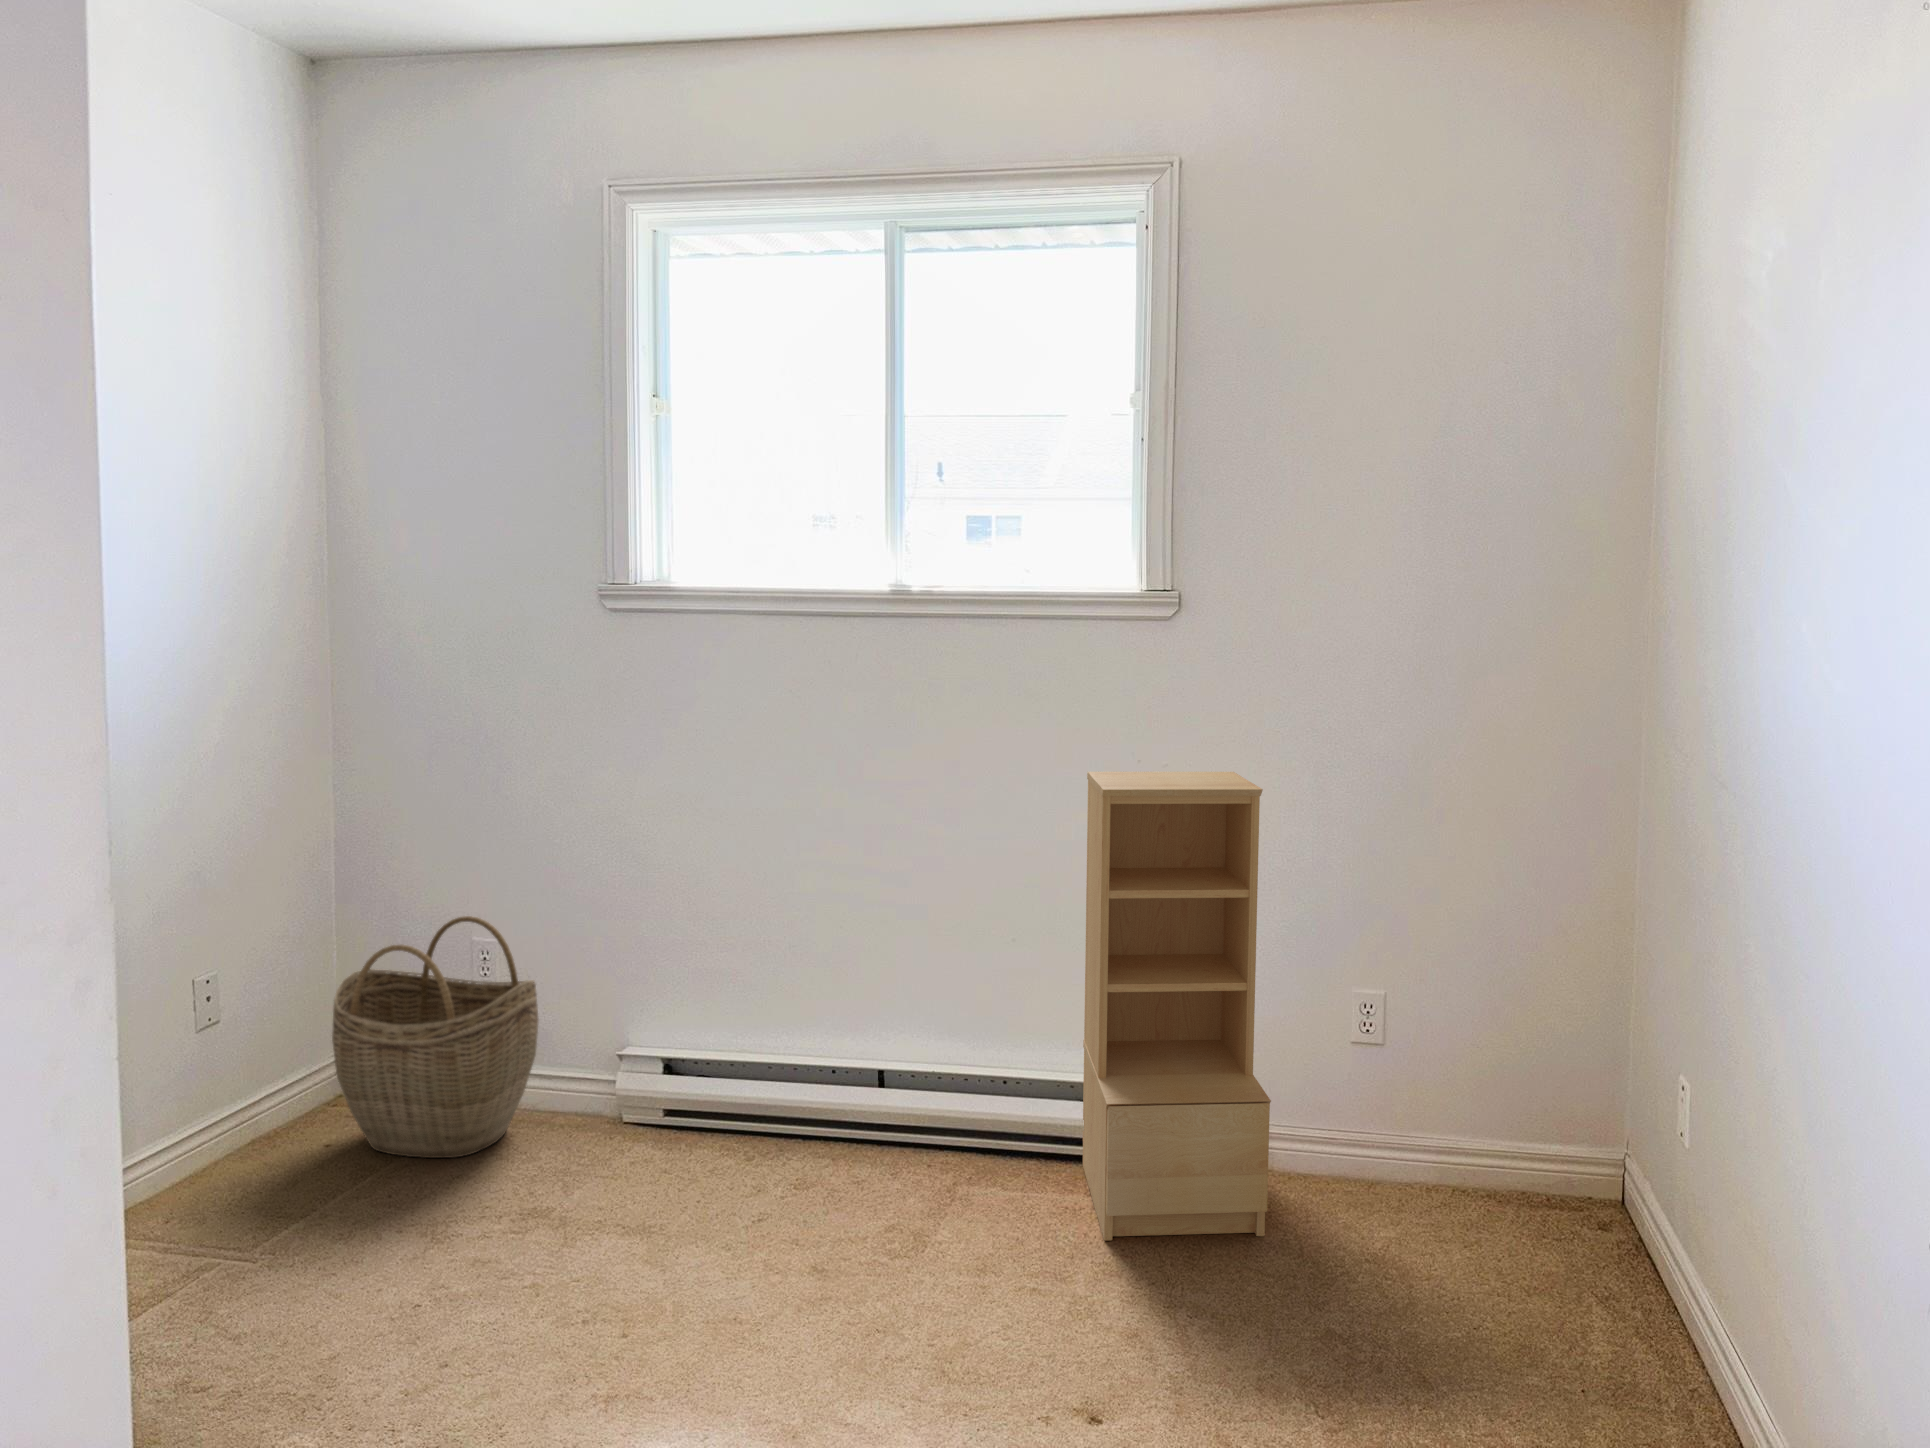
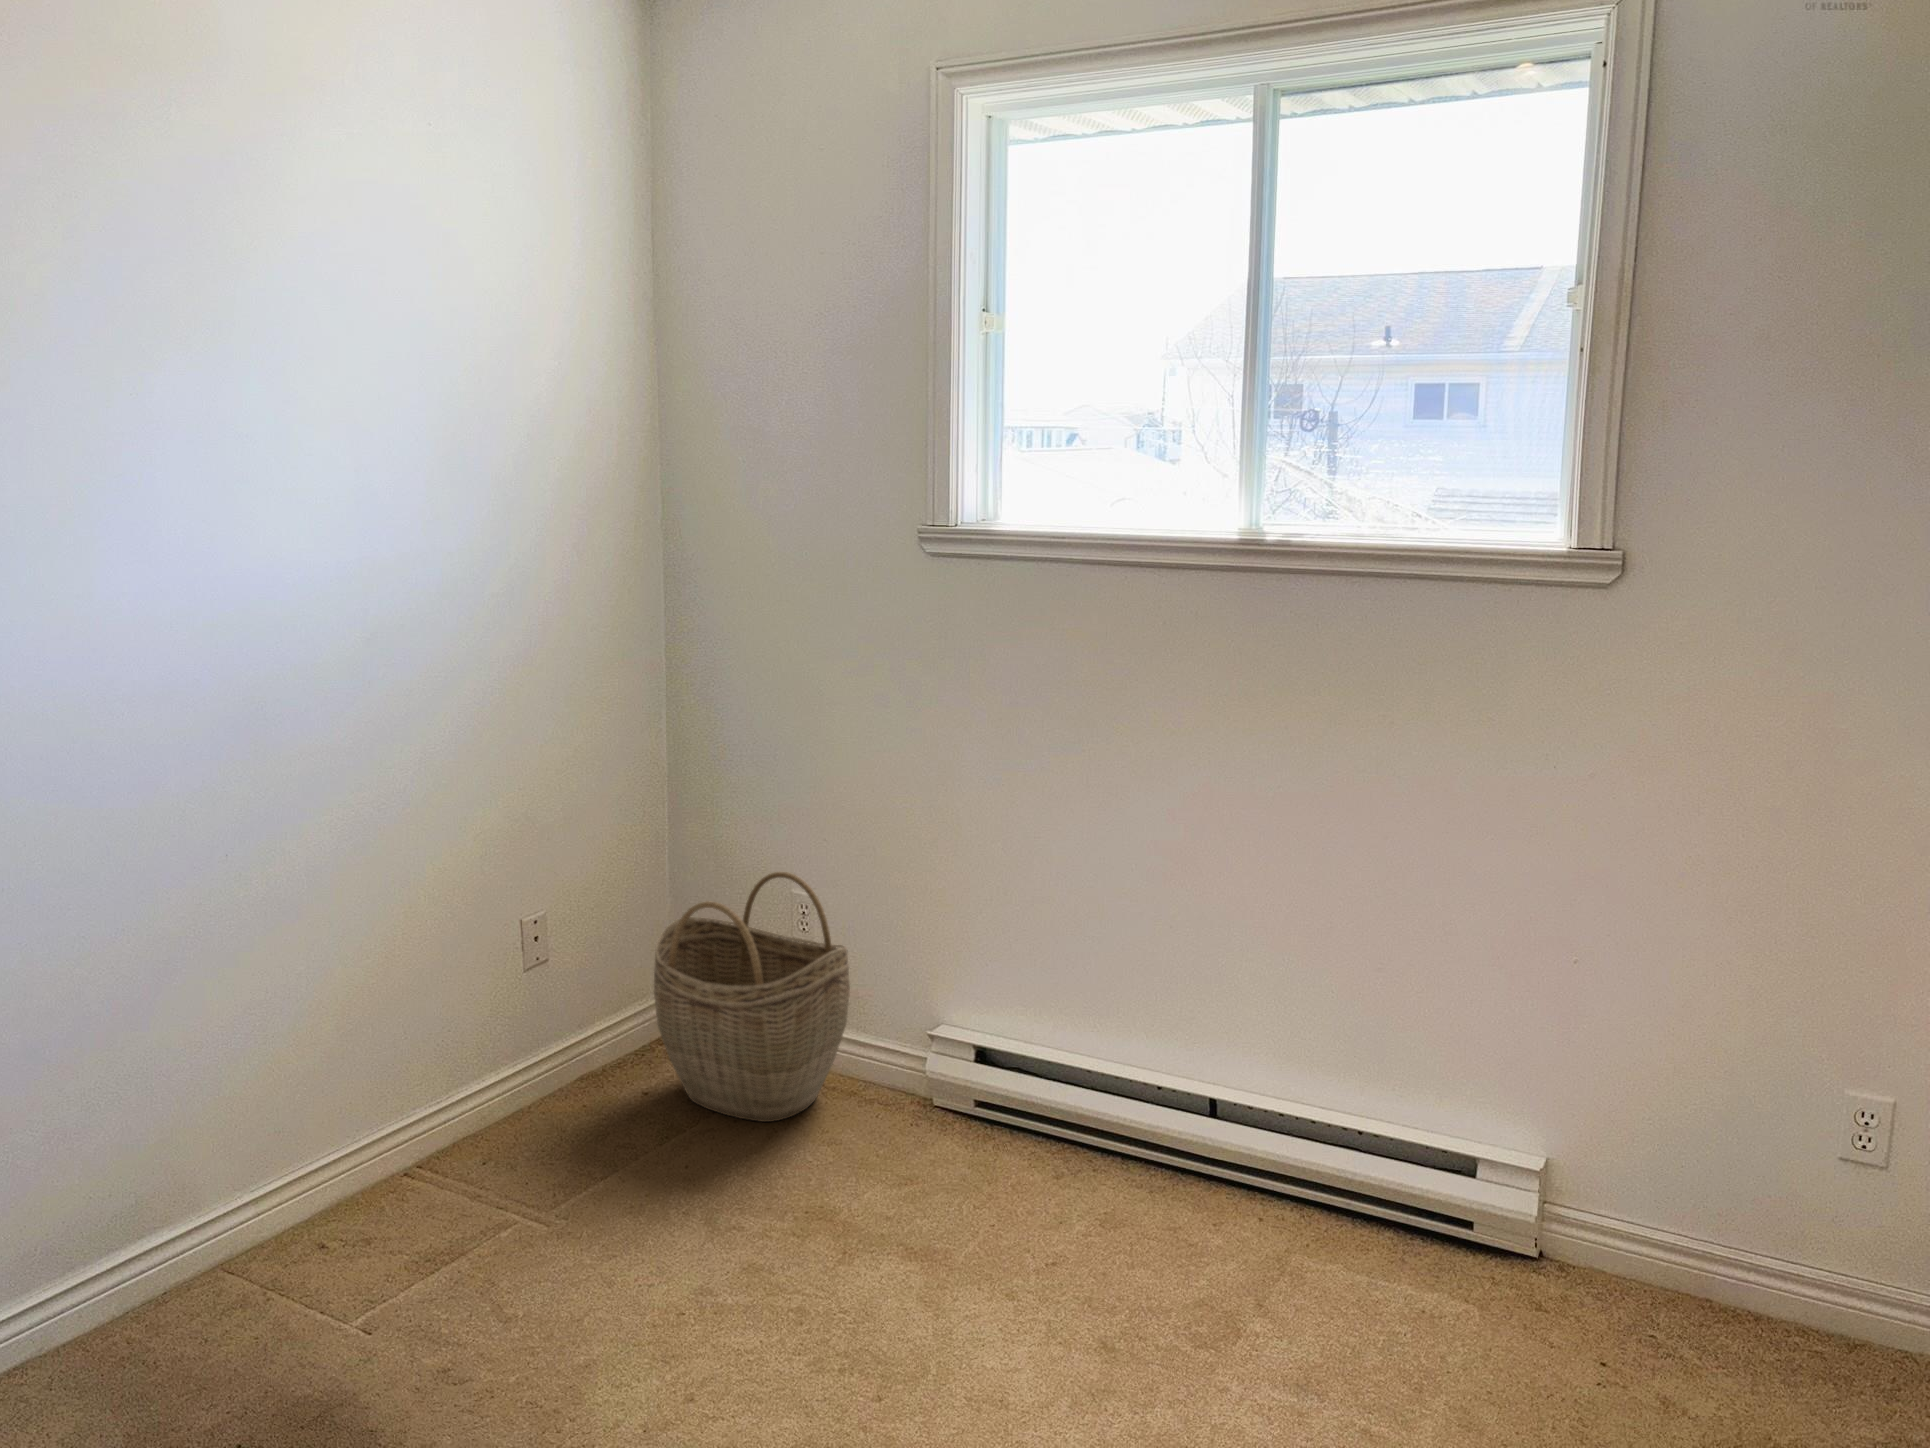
bookshelf: present [1083,772,1271,1241] -> none [1451,777,1725,1399]

